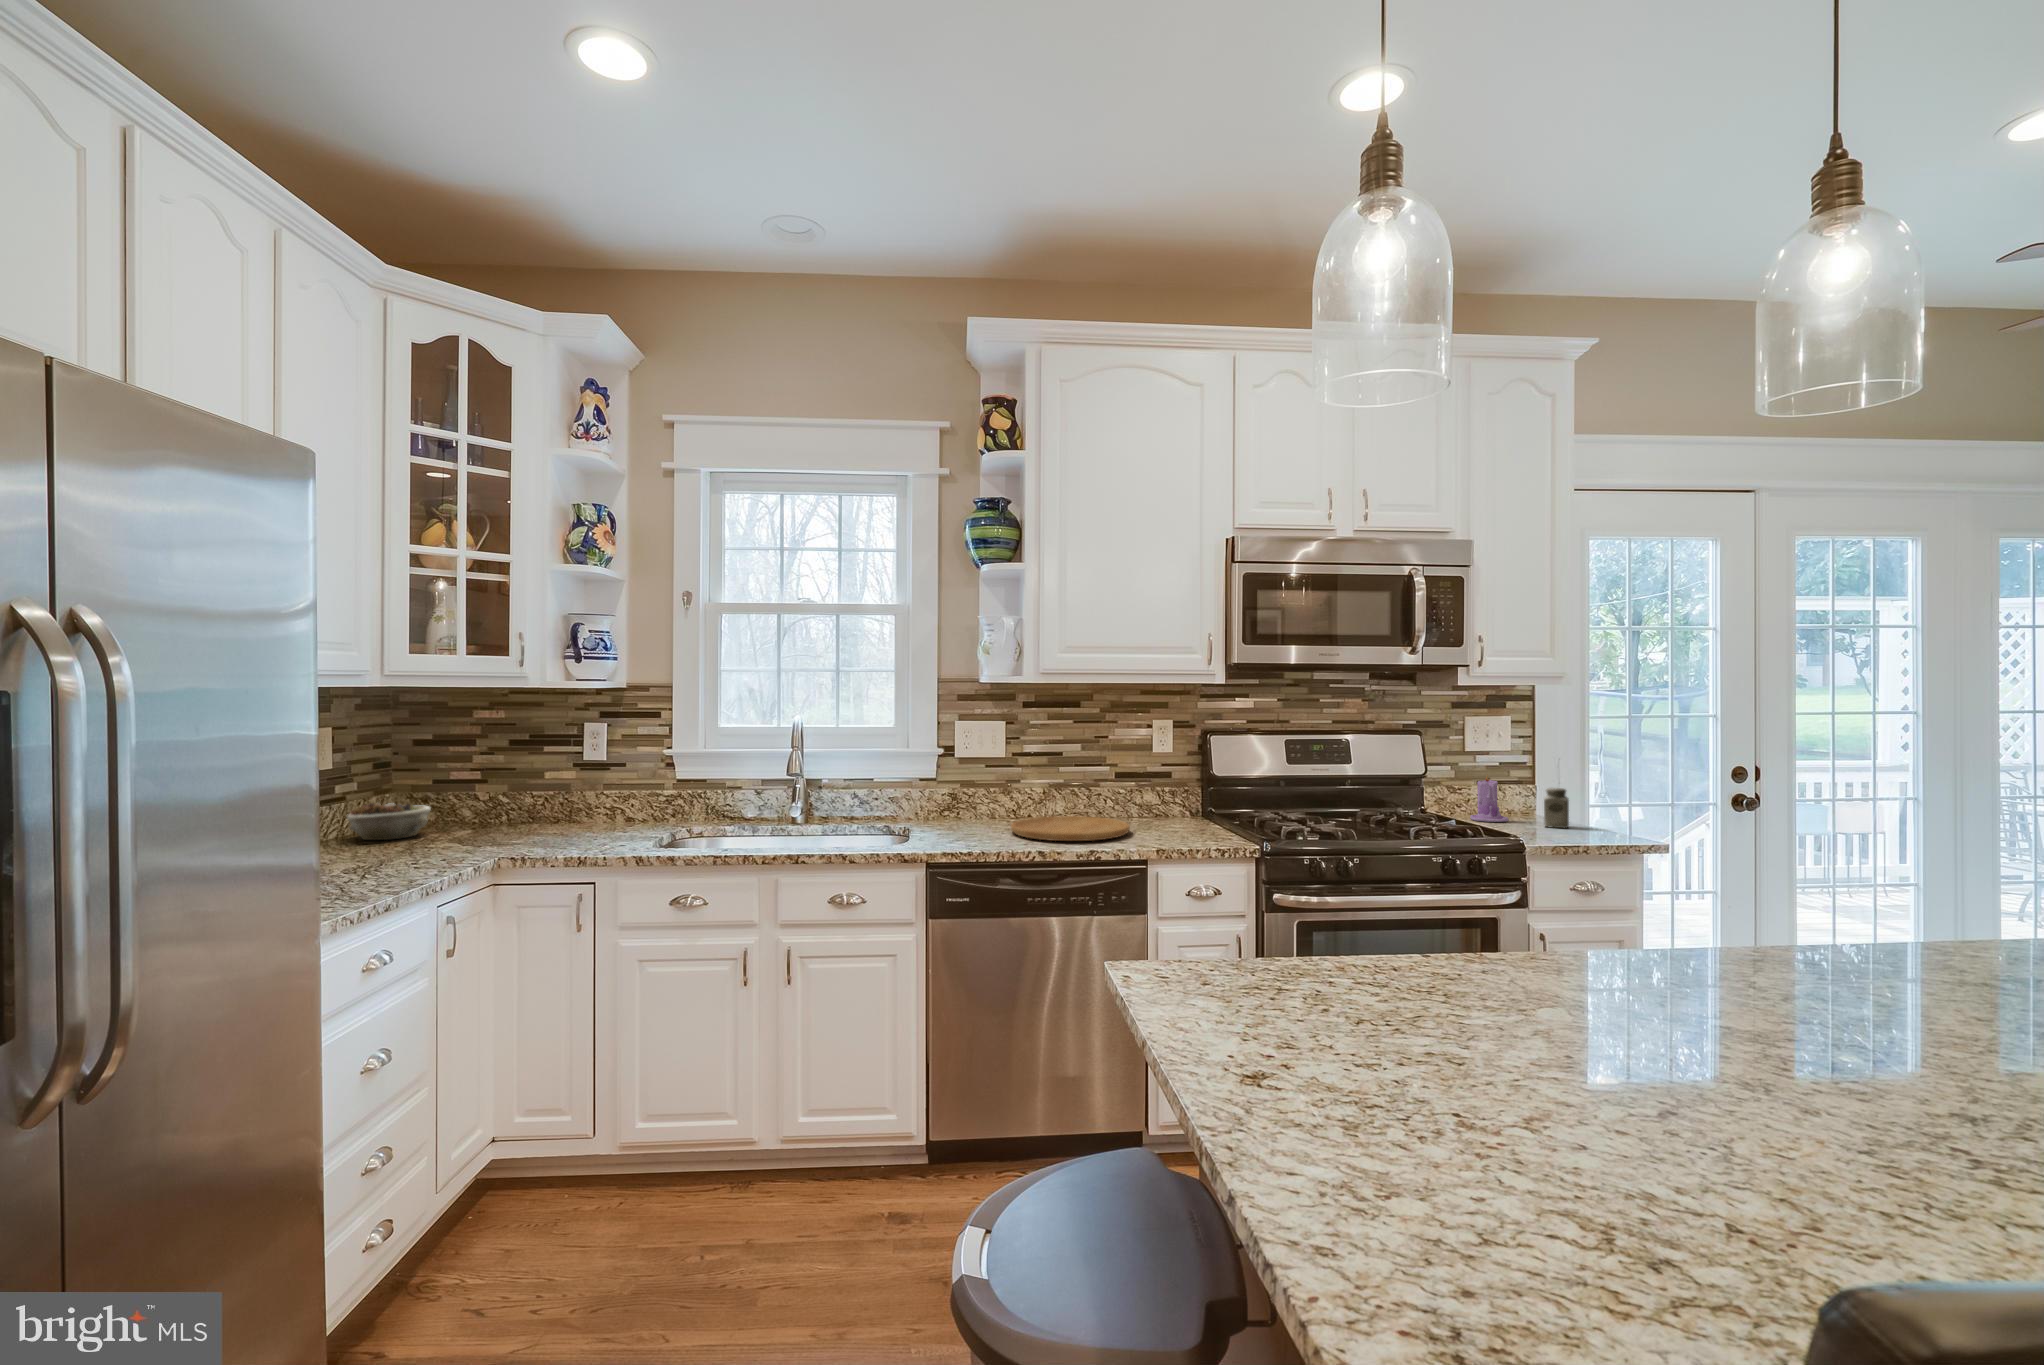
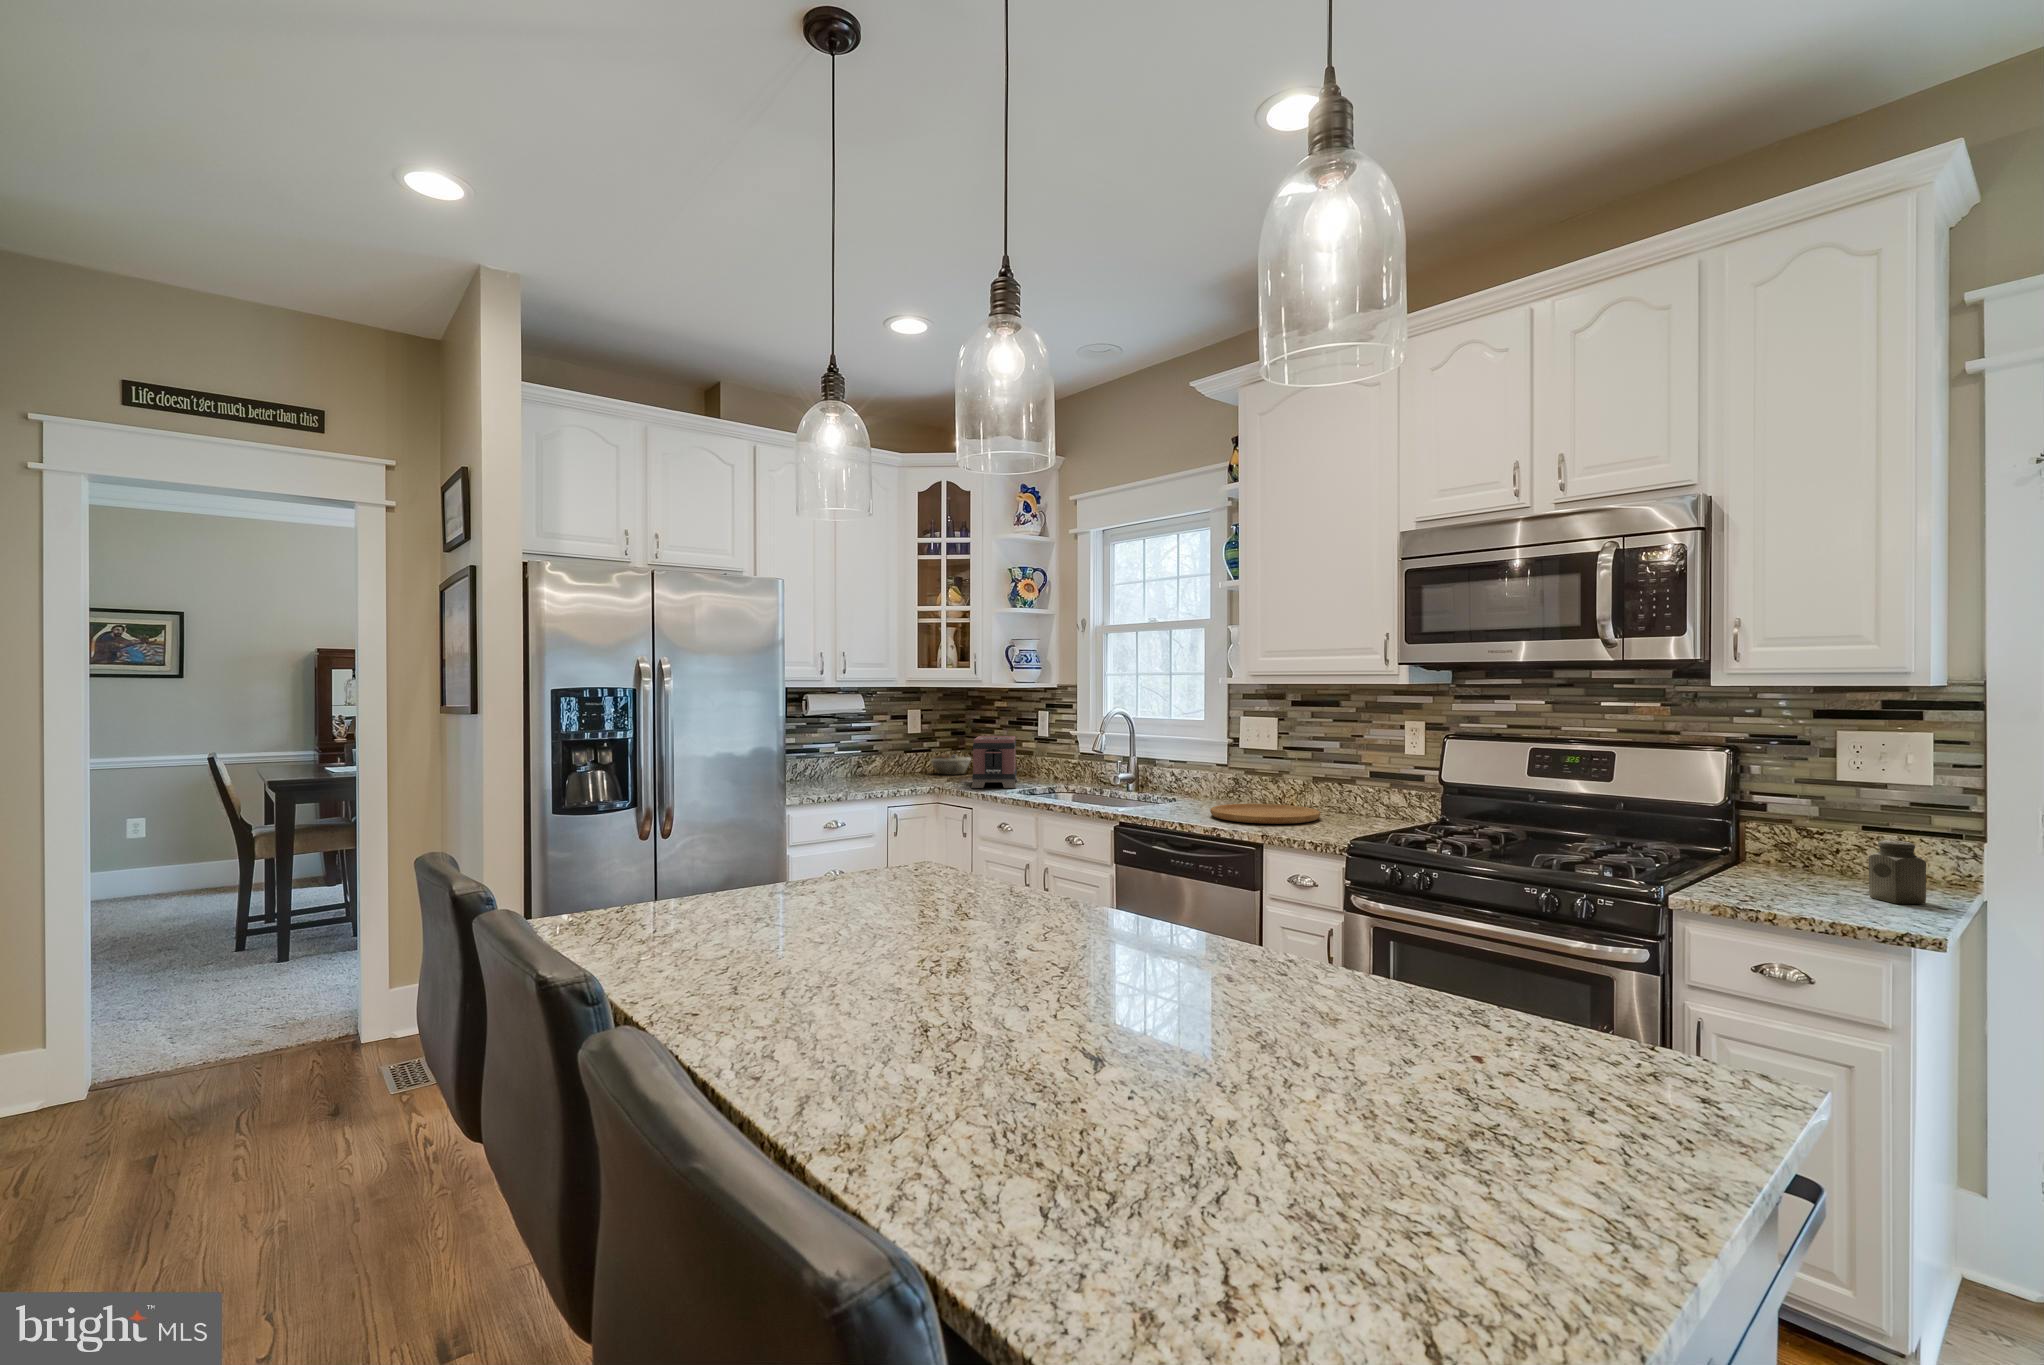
toaster: none [505,763,635,853] -> present [971,736,1018,788]
candle: present [1470,775,1509,822] -> none [1792,812,1857,884]

